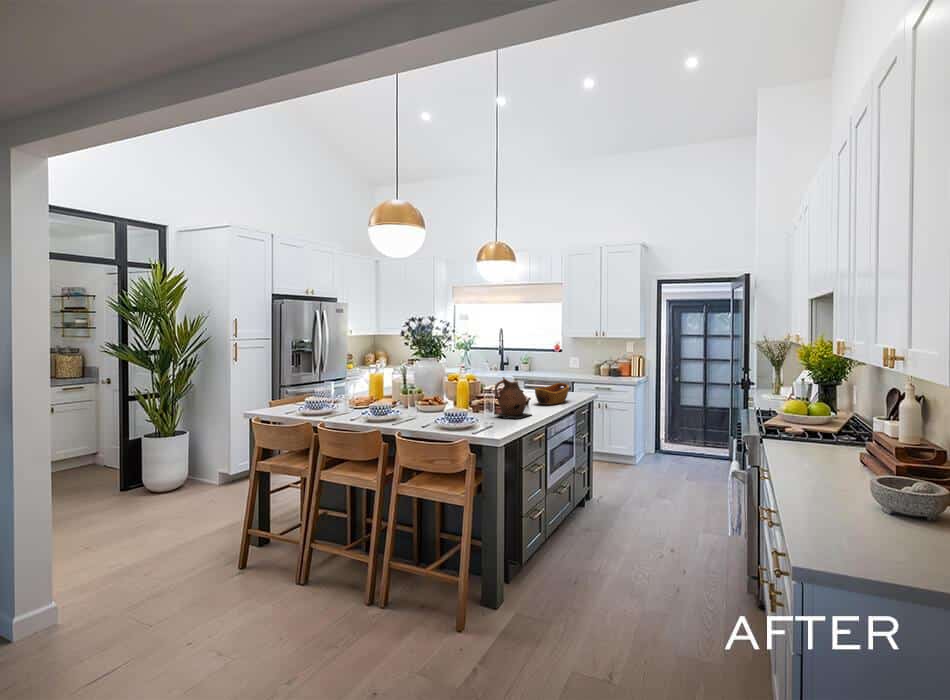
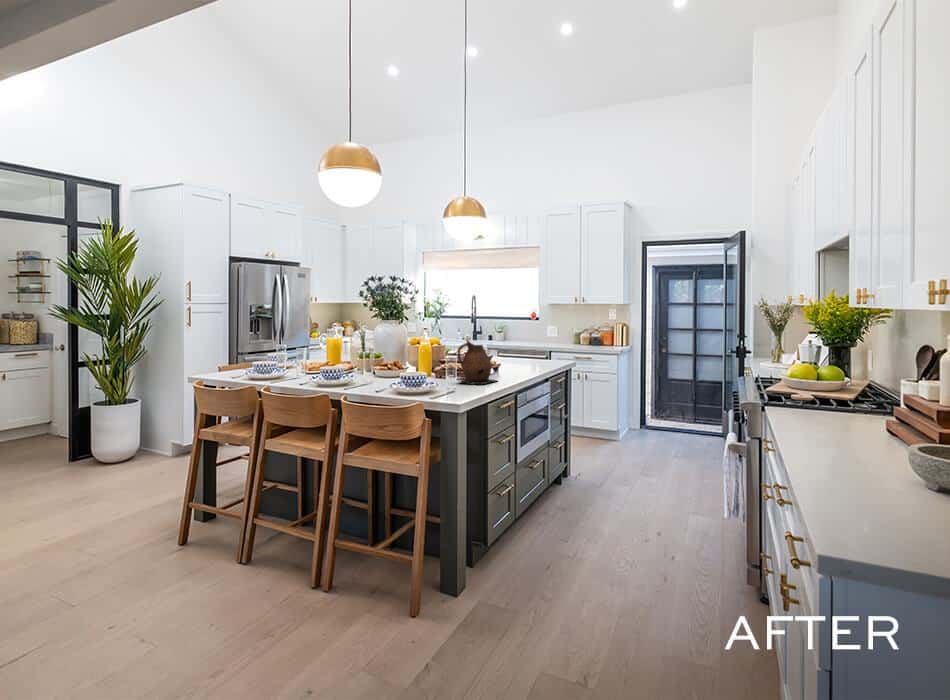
wooden bowl: present [535,383,569,405] -> none [506,349,544,372]

